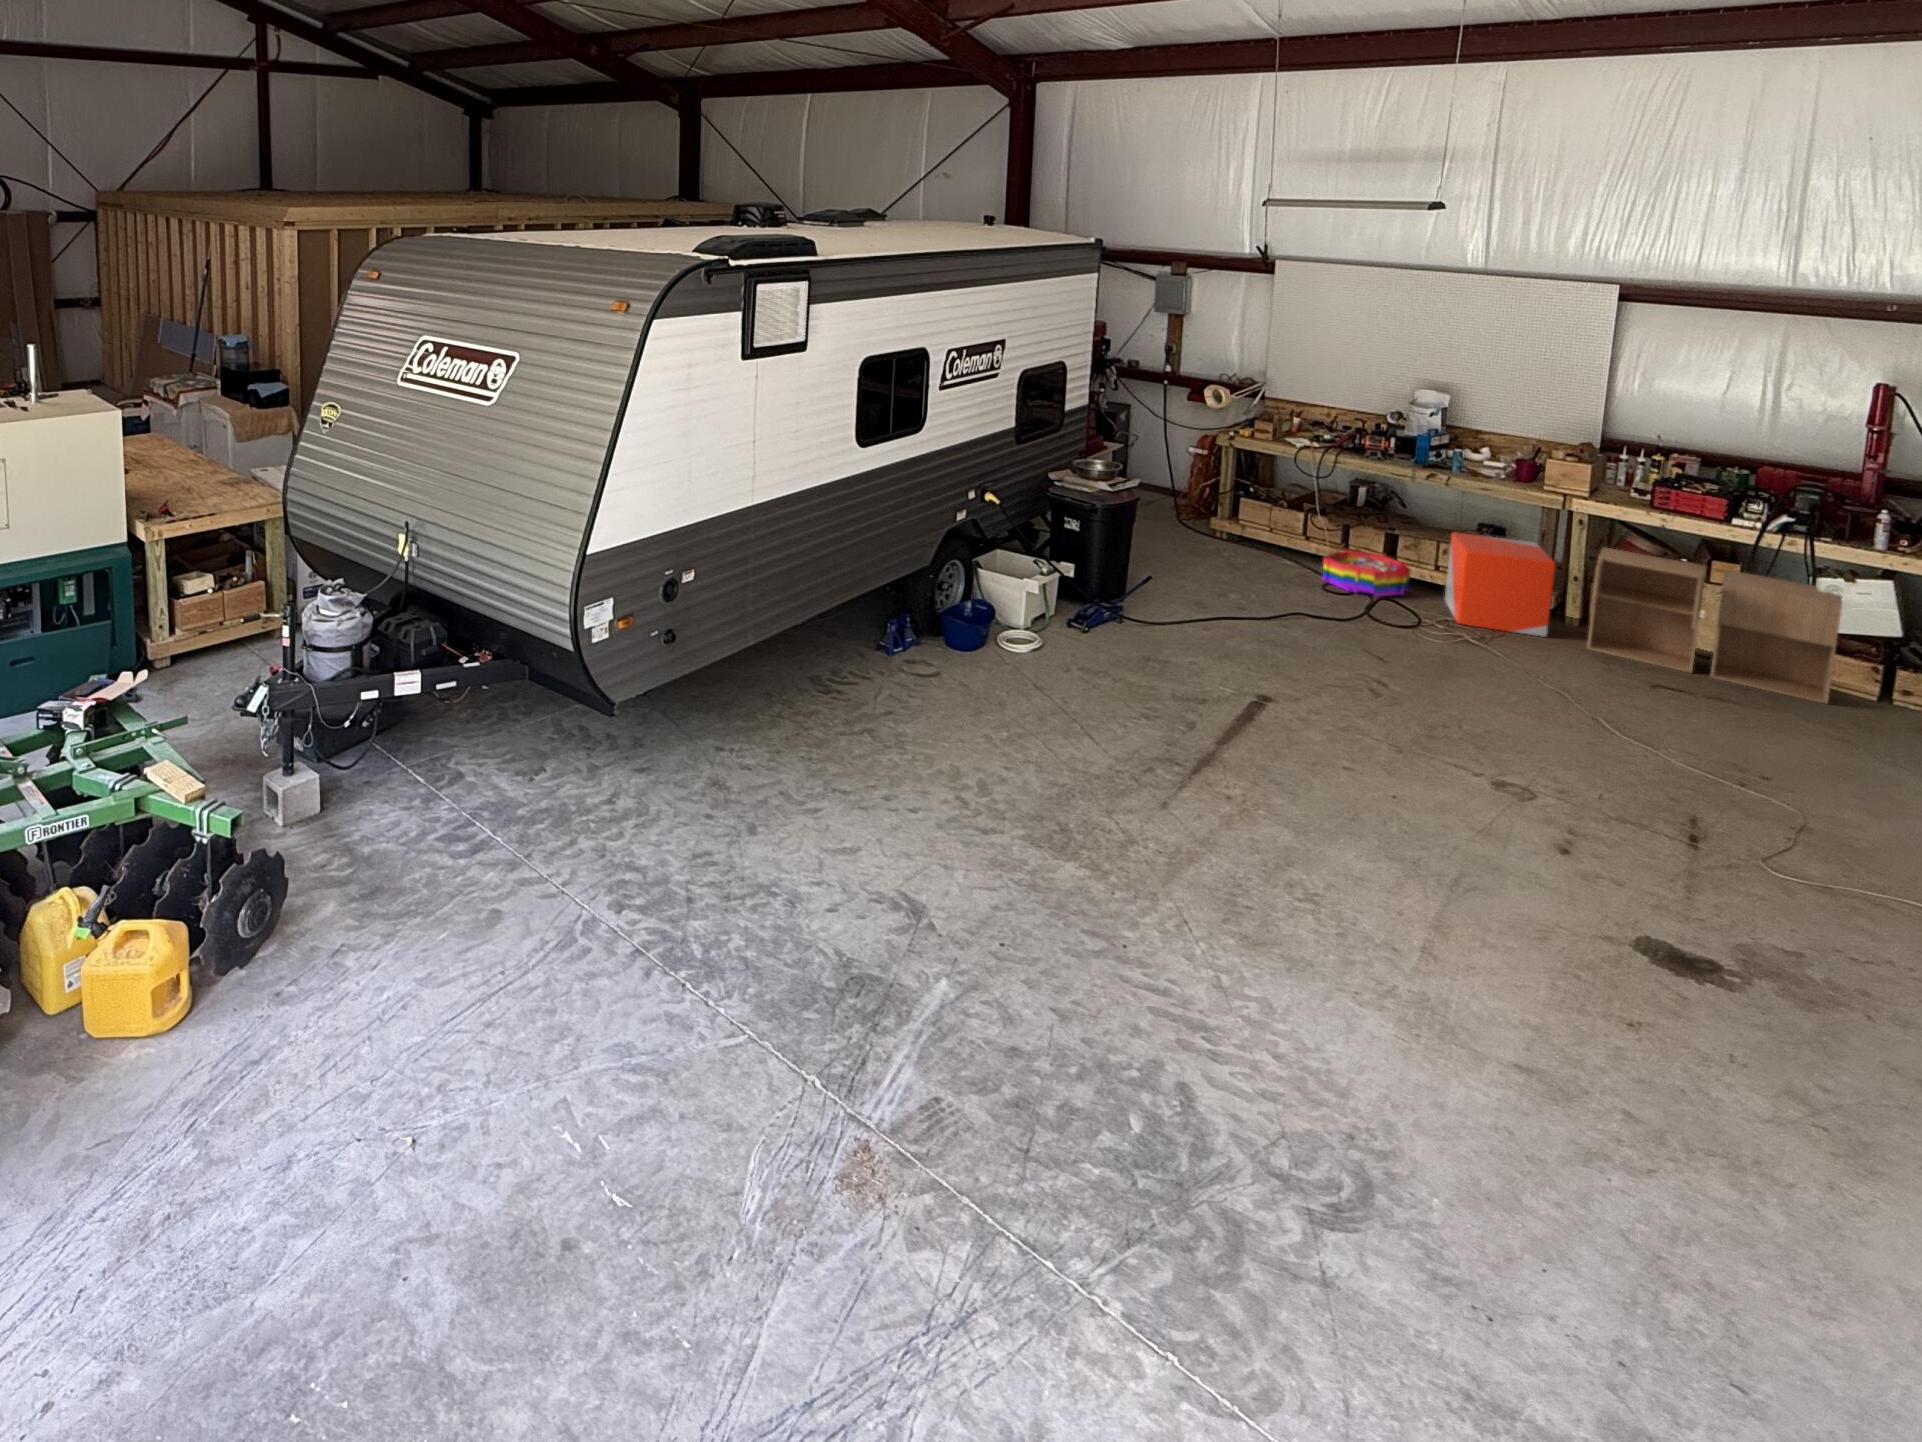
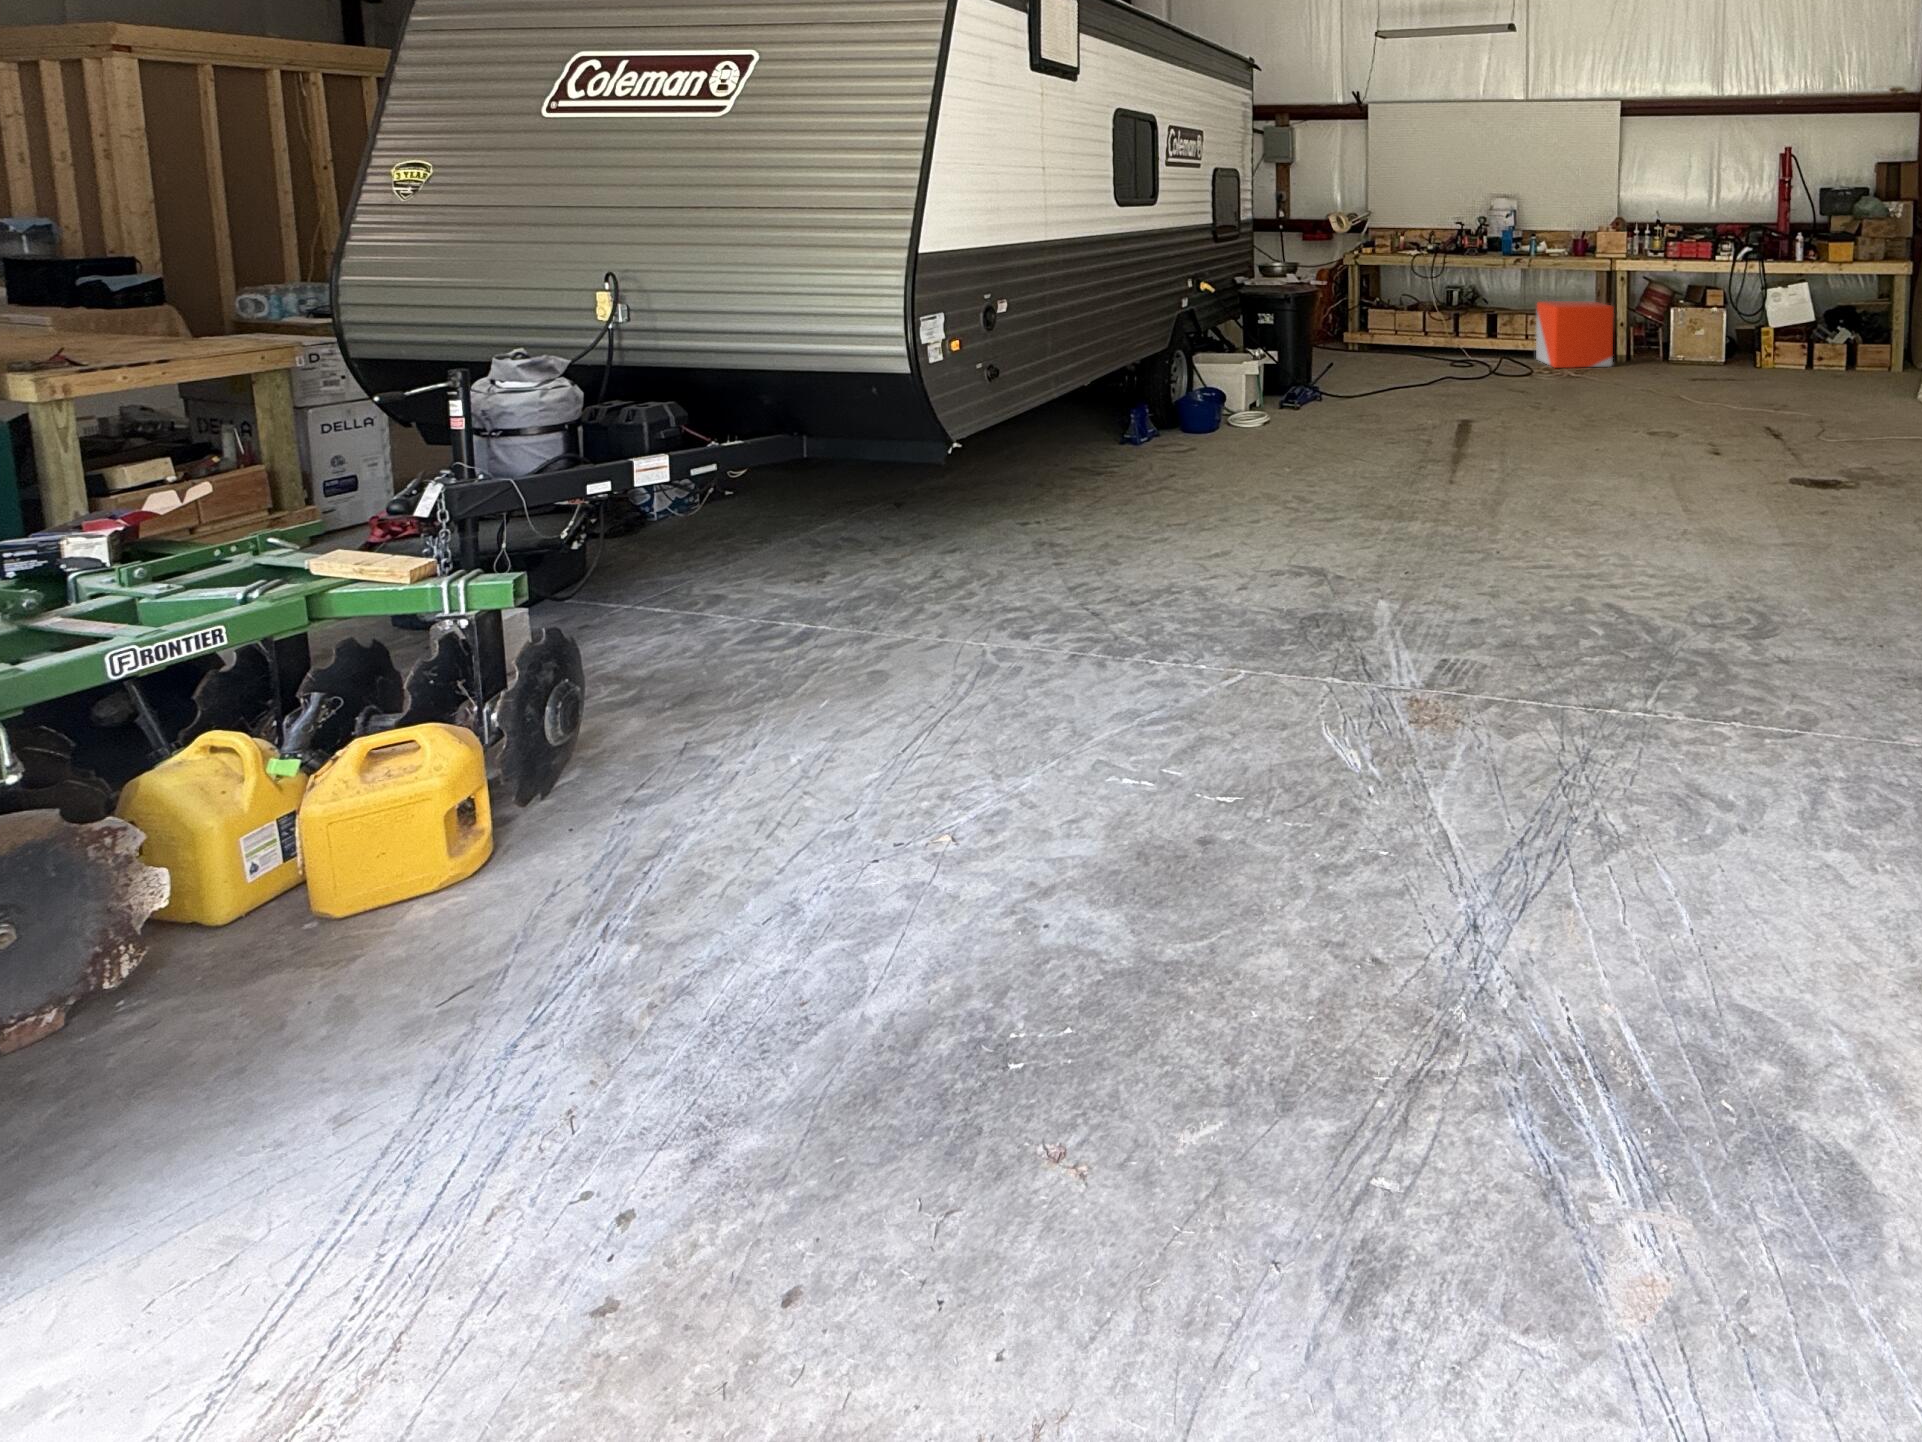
storage cabinet: present [1587,547,1842,704] -> none [1637,292,1785,371]
storage bin: present [1323,550,1411,597] -> none [1447,334,1510,363]

